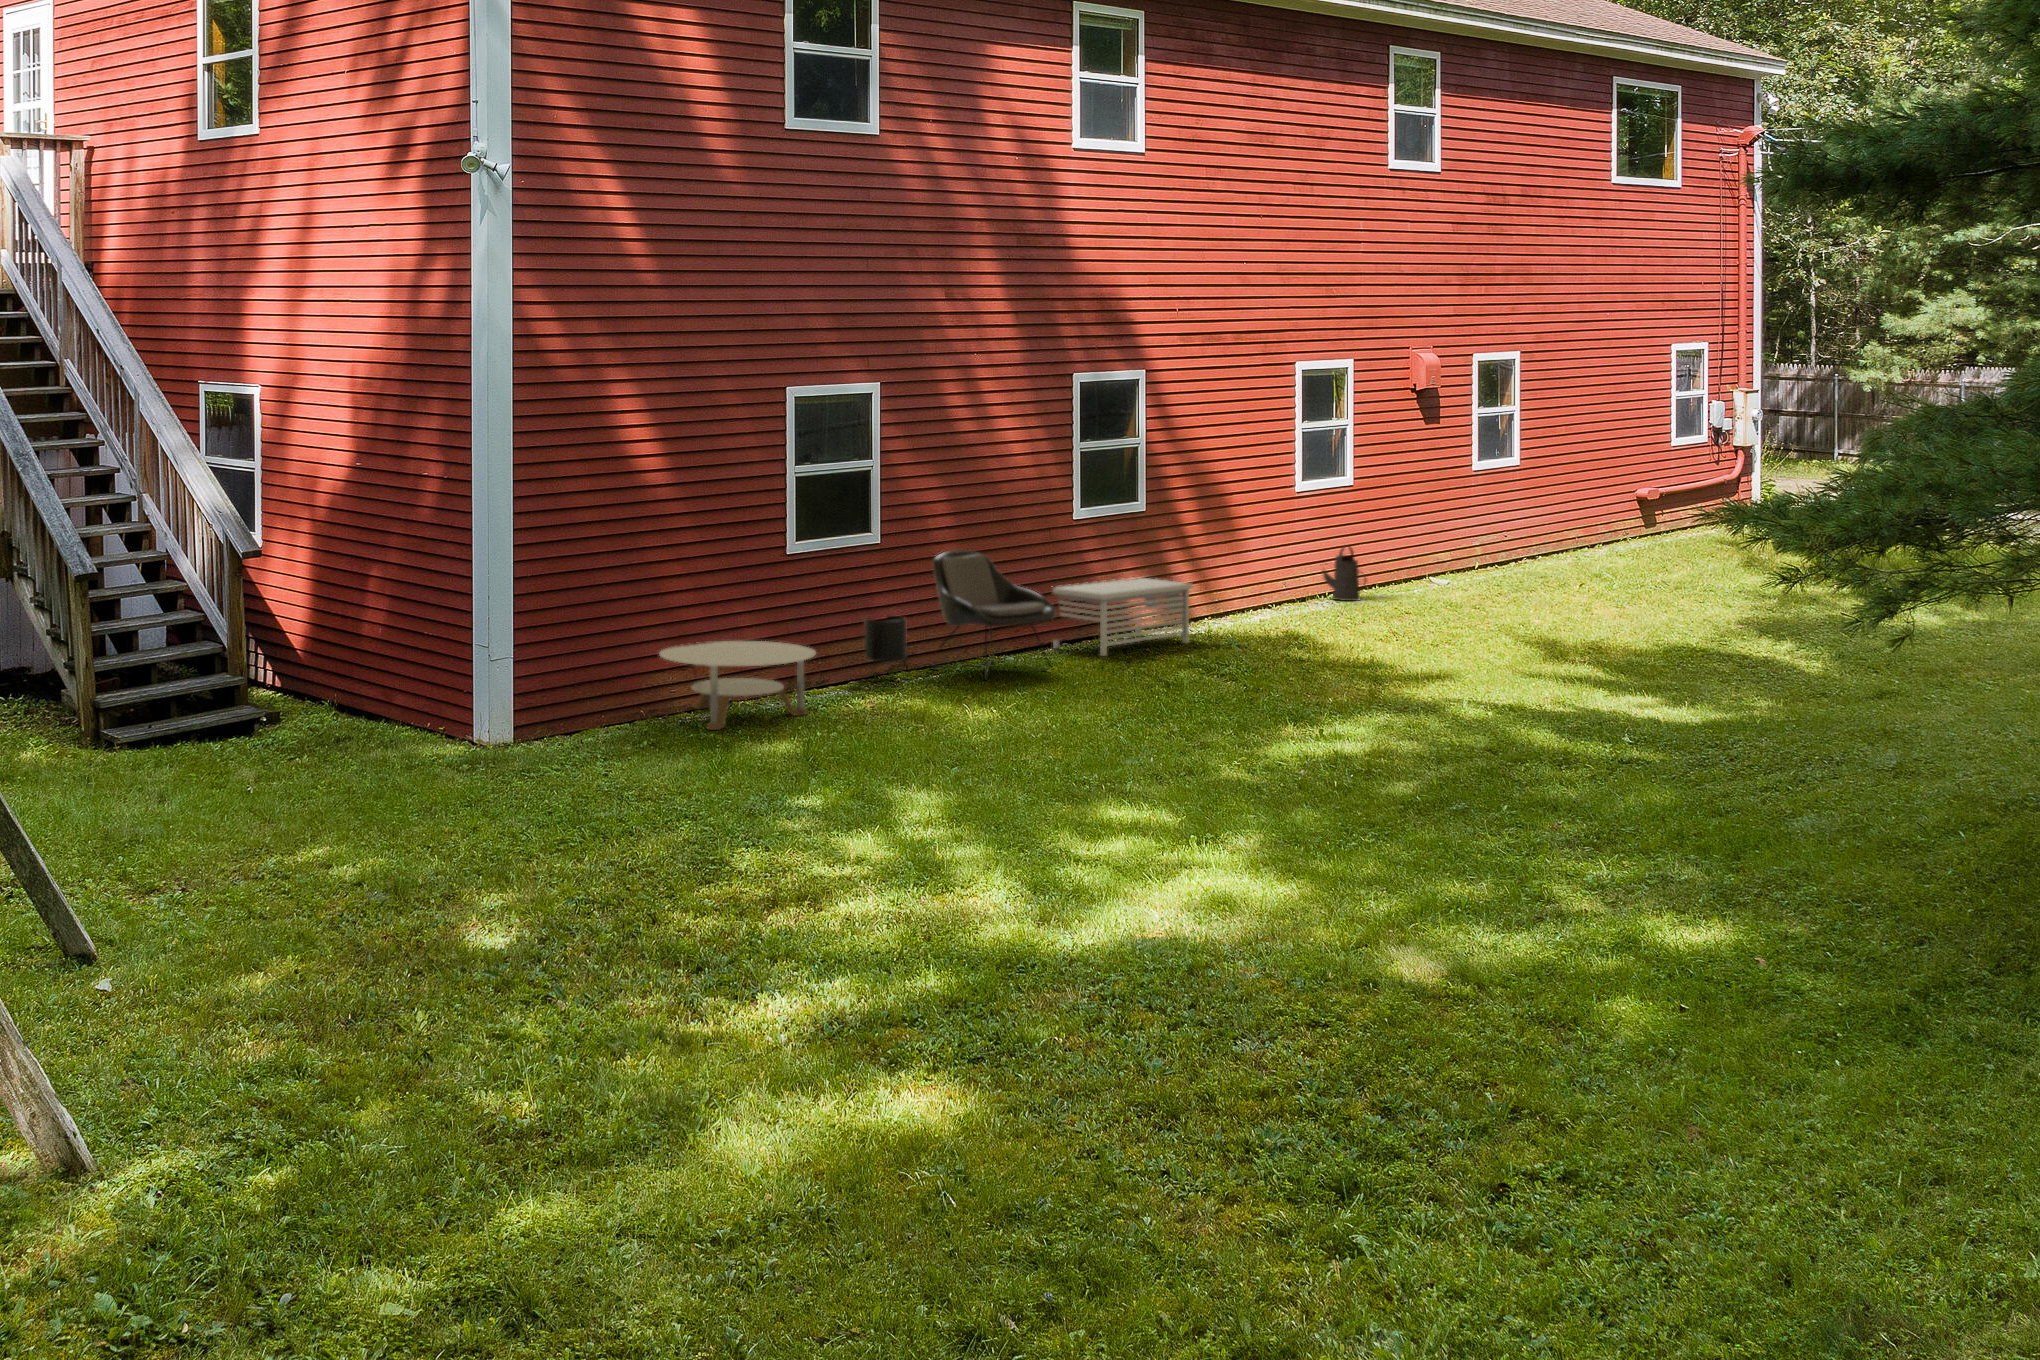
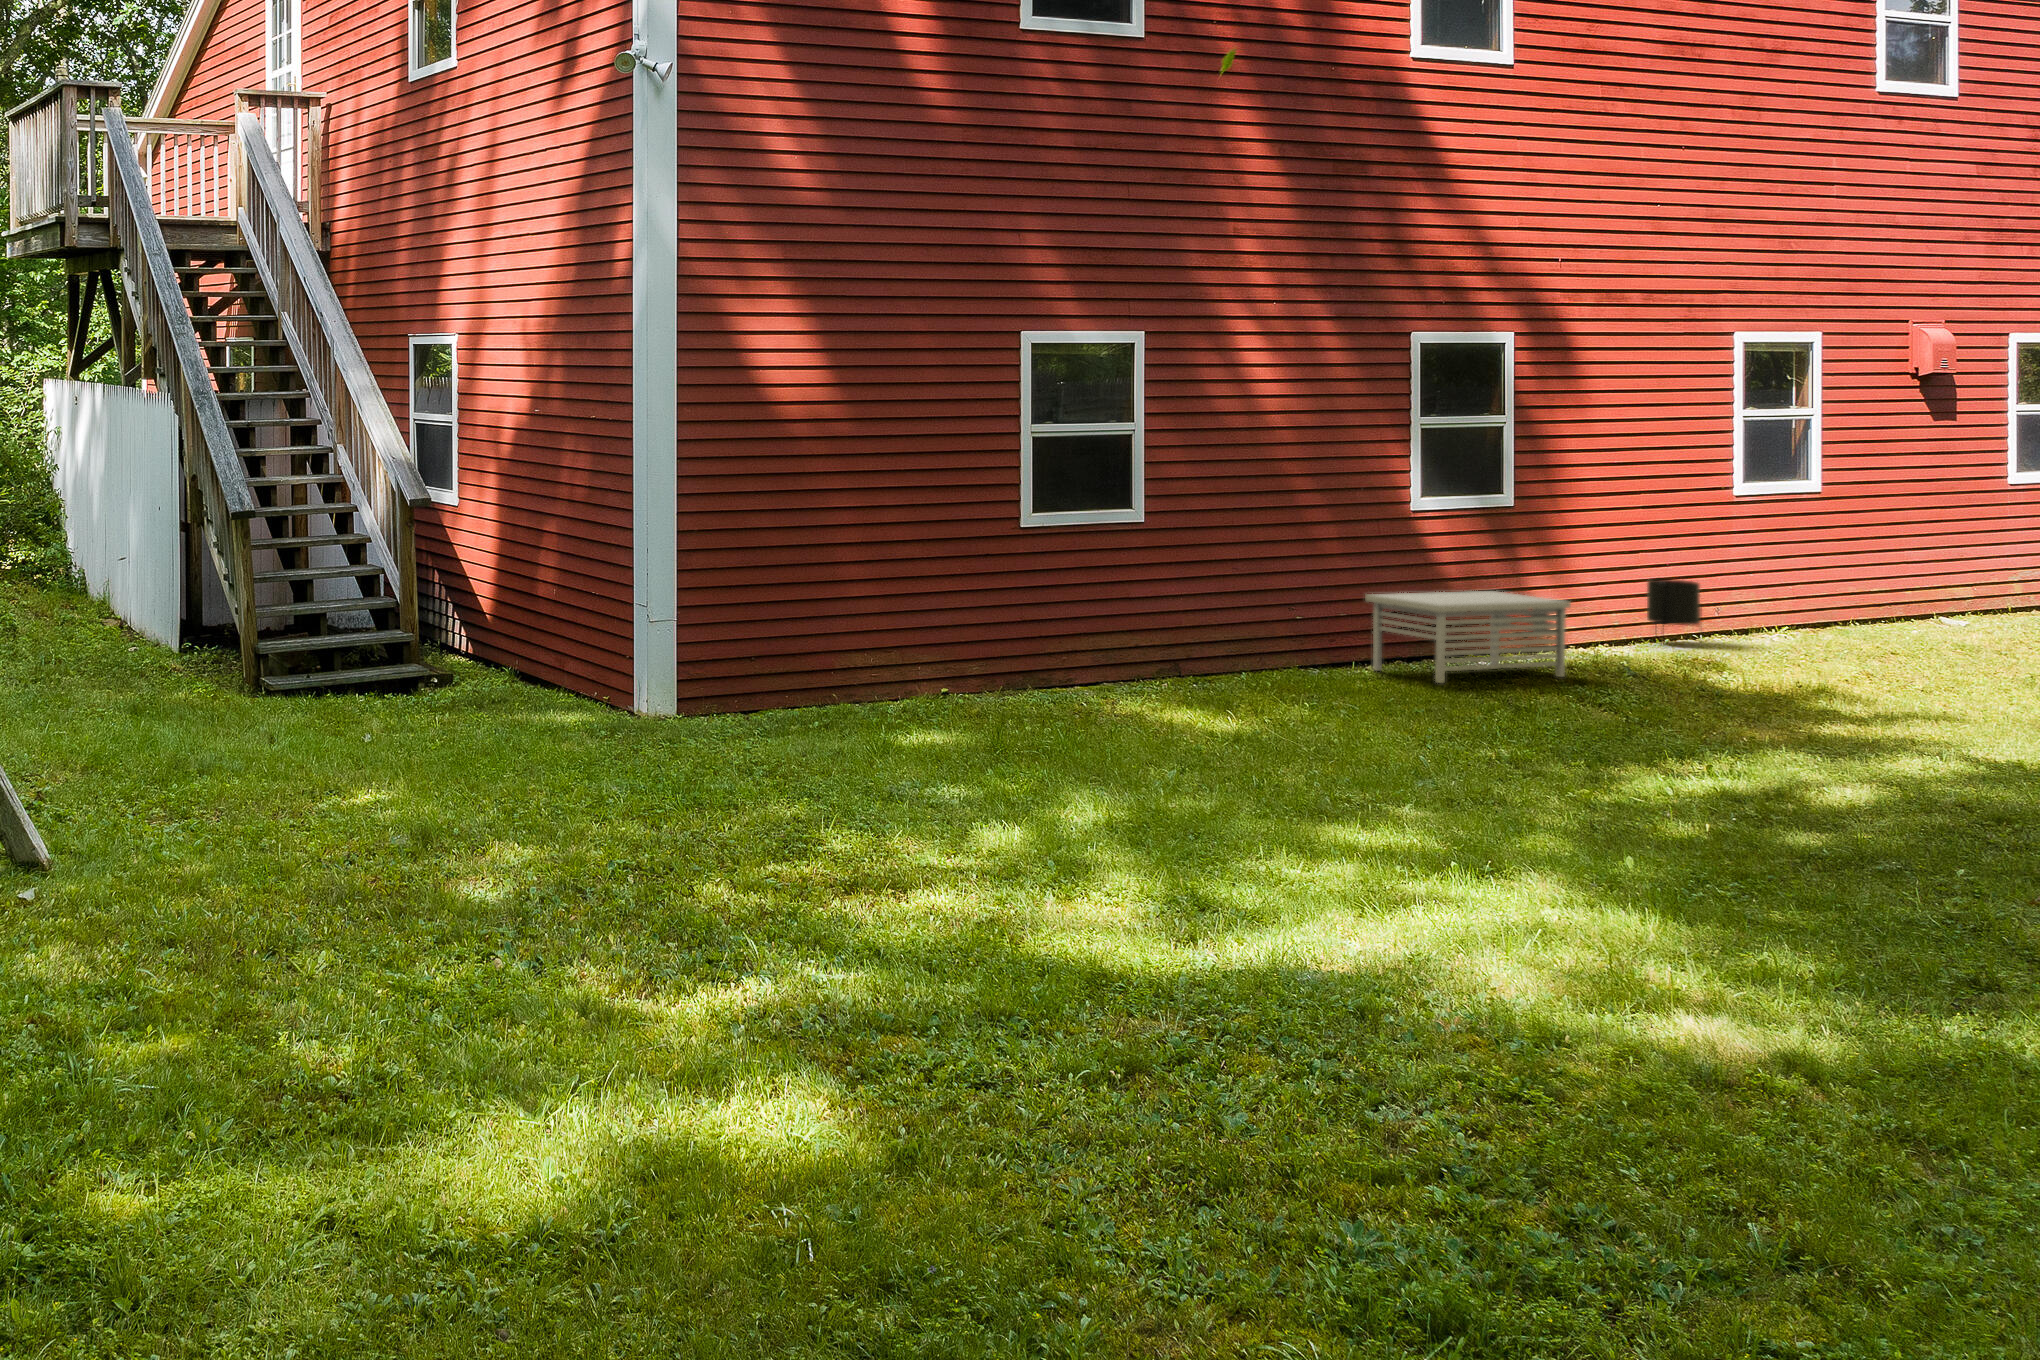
watering can: present [1323,546,1366,601] -> none [1749,569,1839,643]
lounge chair: present [928,550,1056,679] -> none [1199,540,1371,698]
planter: present [864,615,908,662] -> present [1647,579,1702,626]
round table: present [659,641,816,730] -> none [854,625,1043,724]

